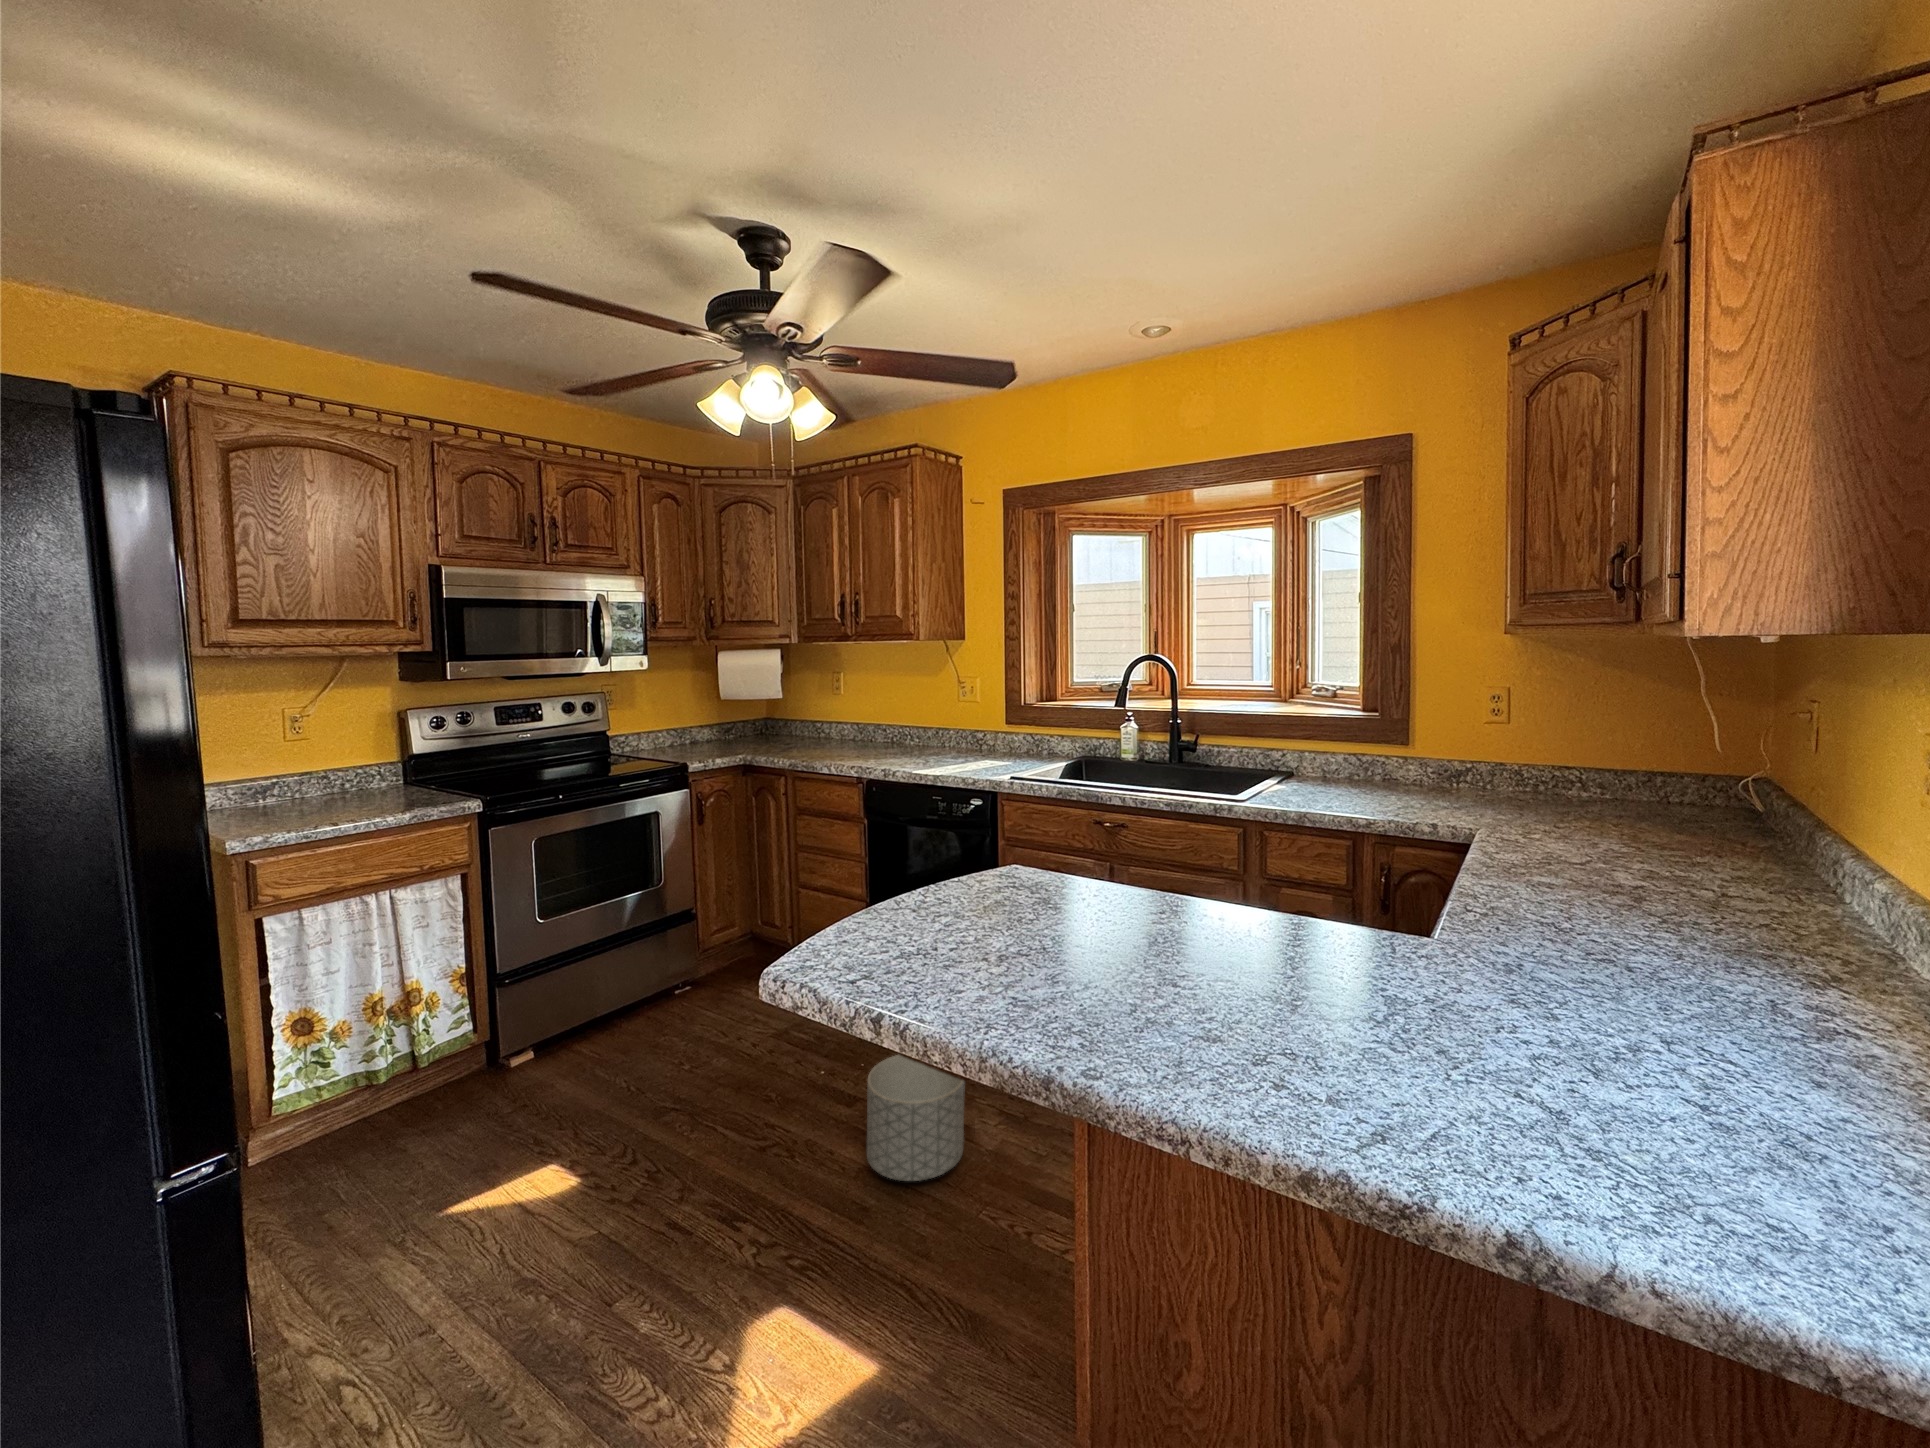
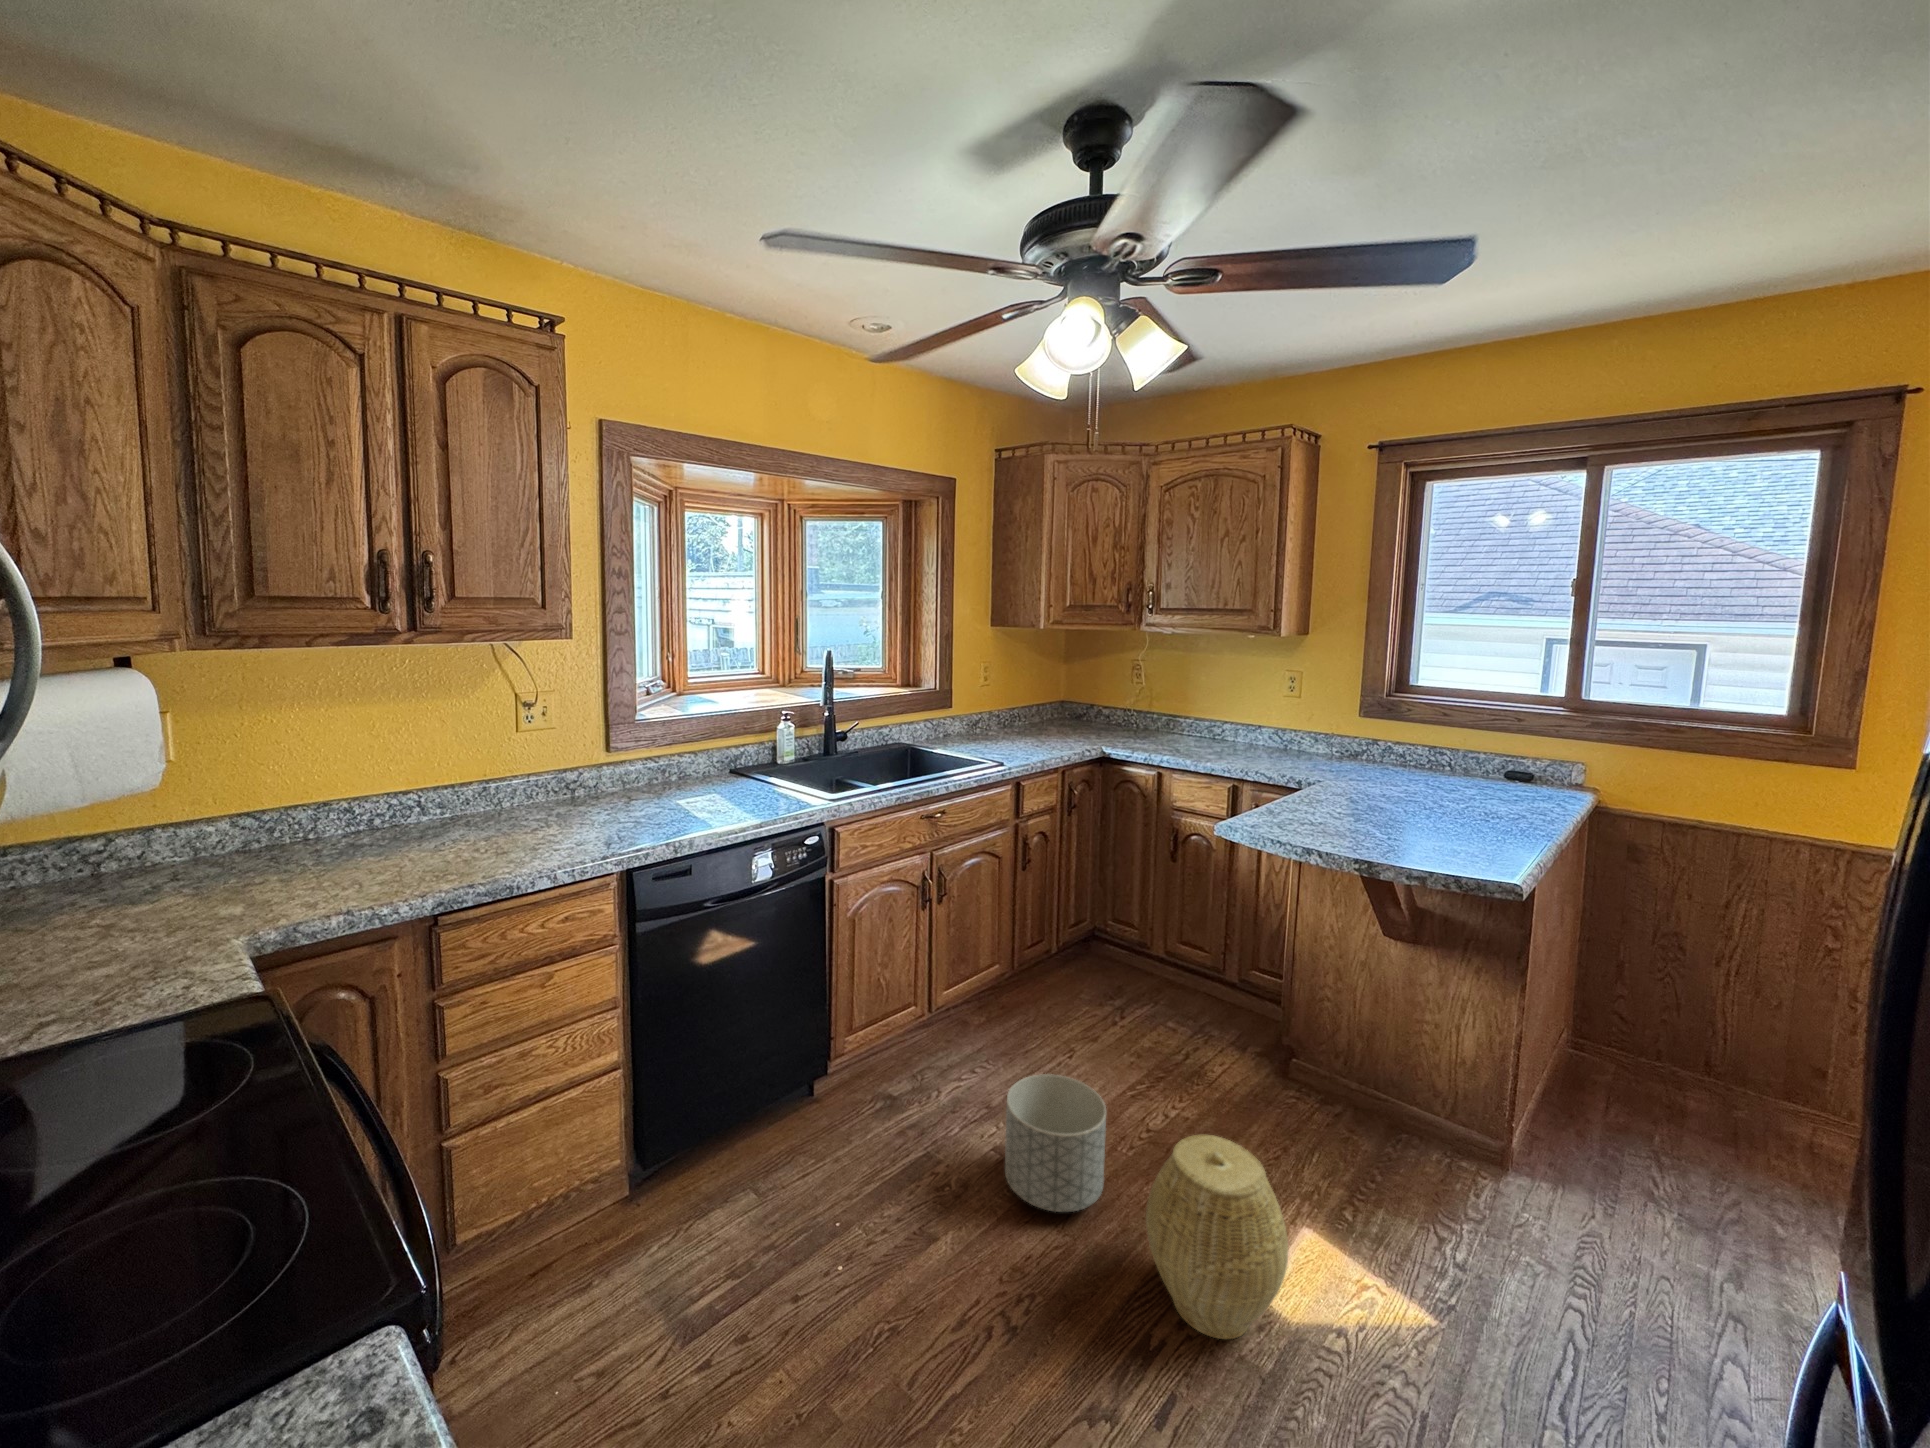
woven basket: none [705,1095,841,1294] -> present [1146,1134,1288,1339]

